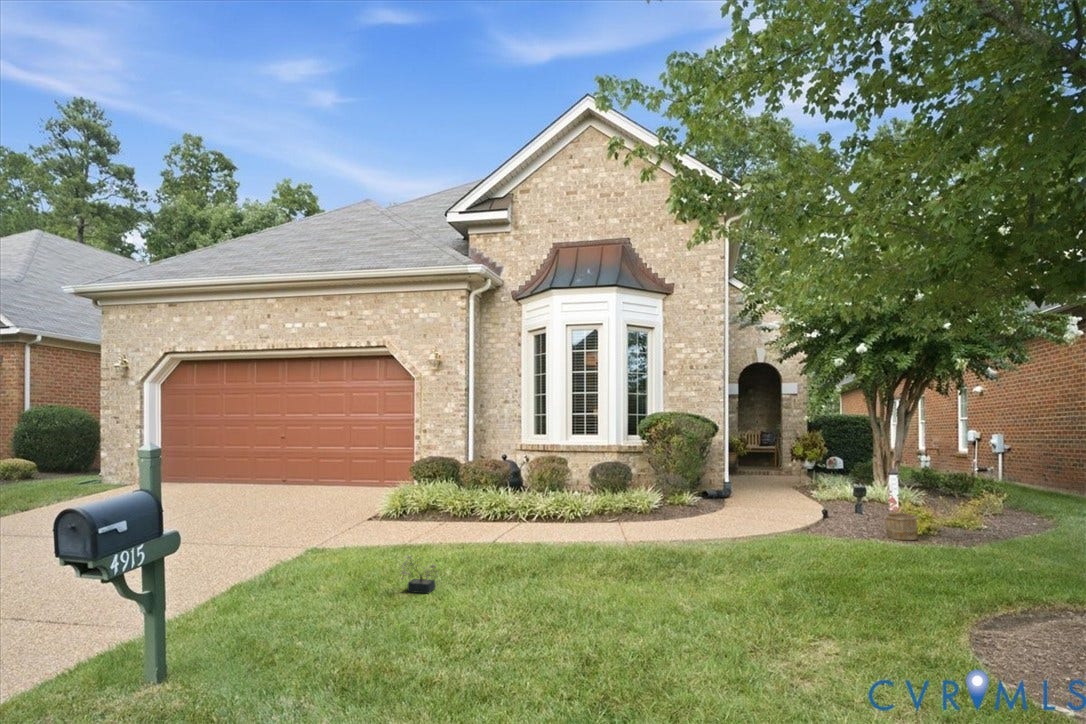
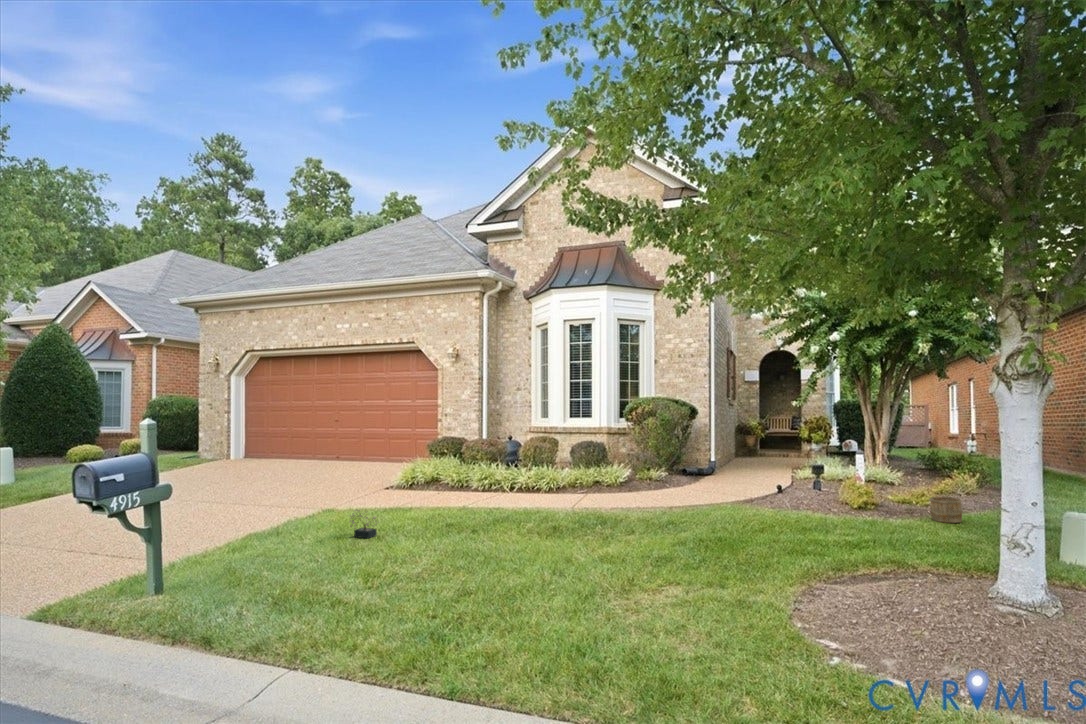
wooden bucket: present [885,513,917,540] -> present [929,497,962,523]

